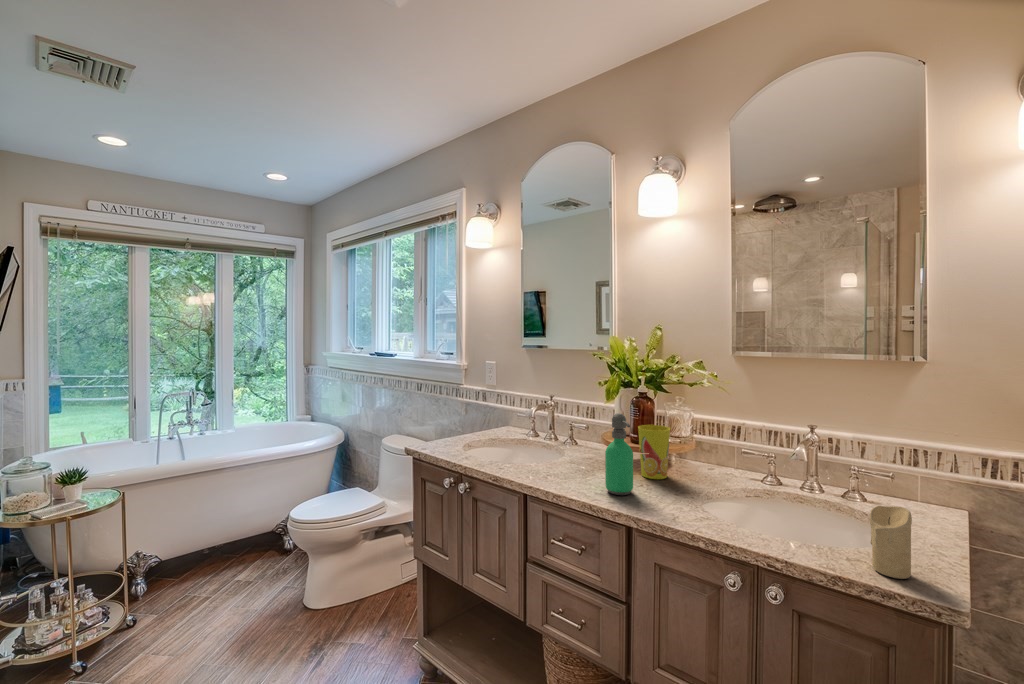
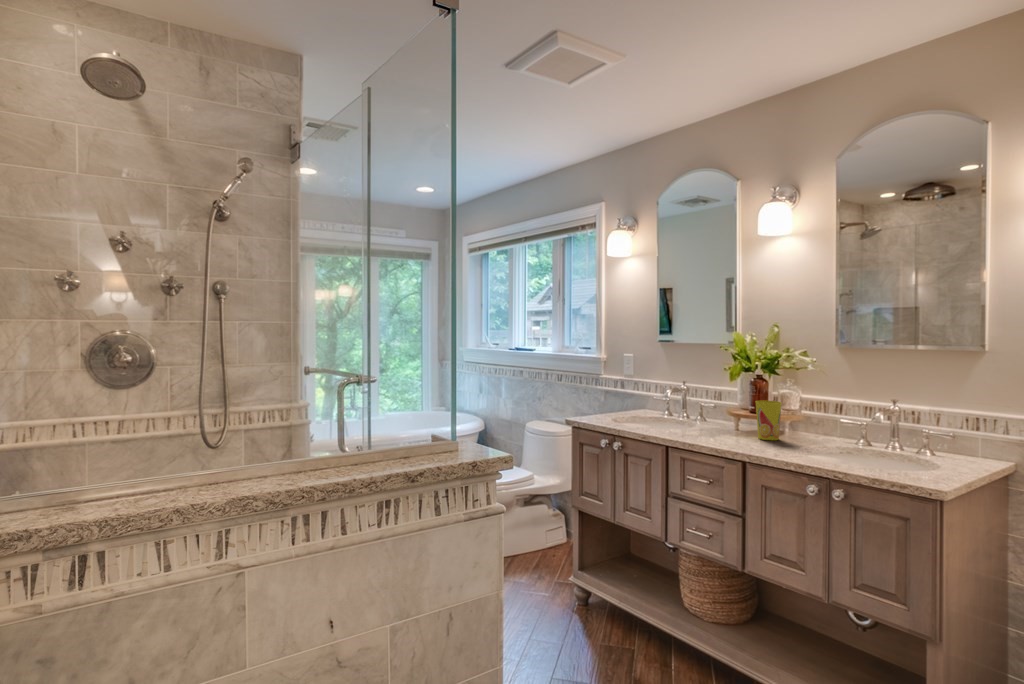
soap dispenser: present [605,413,633,495] -> none [728,387,749,445]
candle: present [869,506,912,579] -> none [899,438,924,480]

